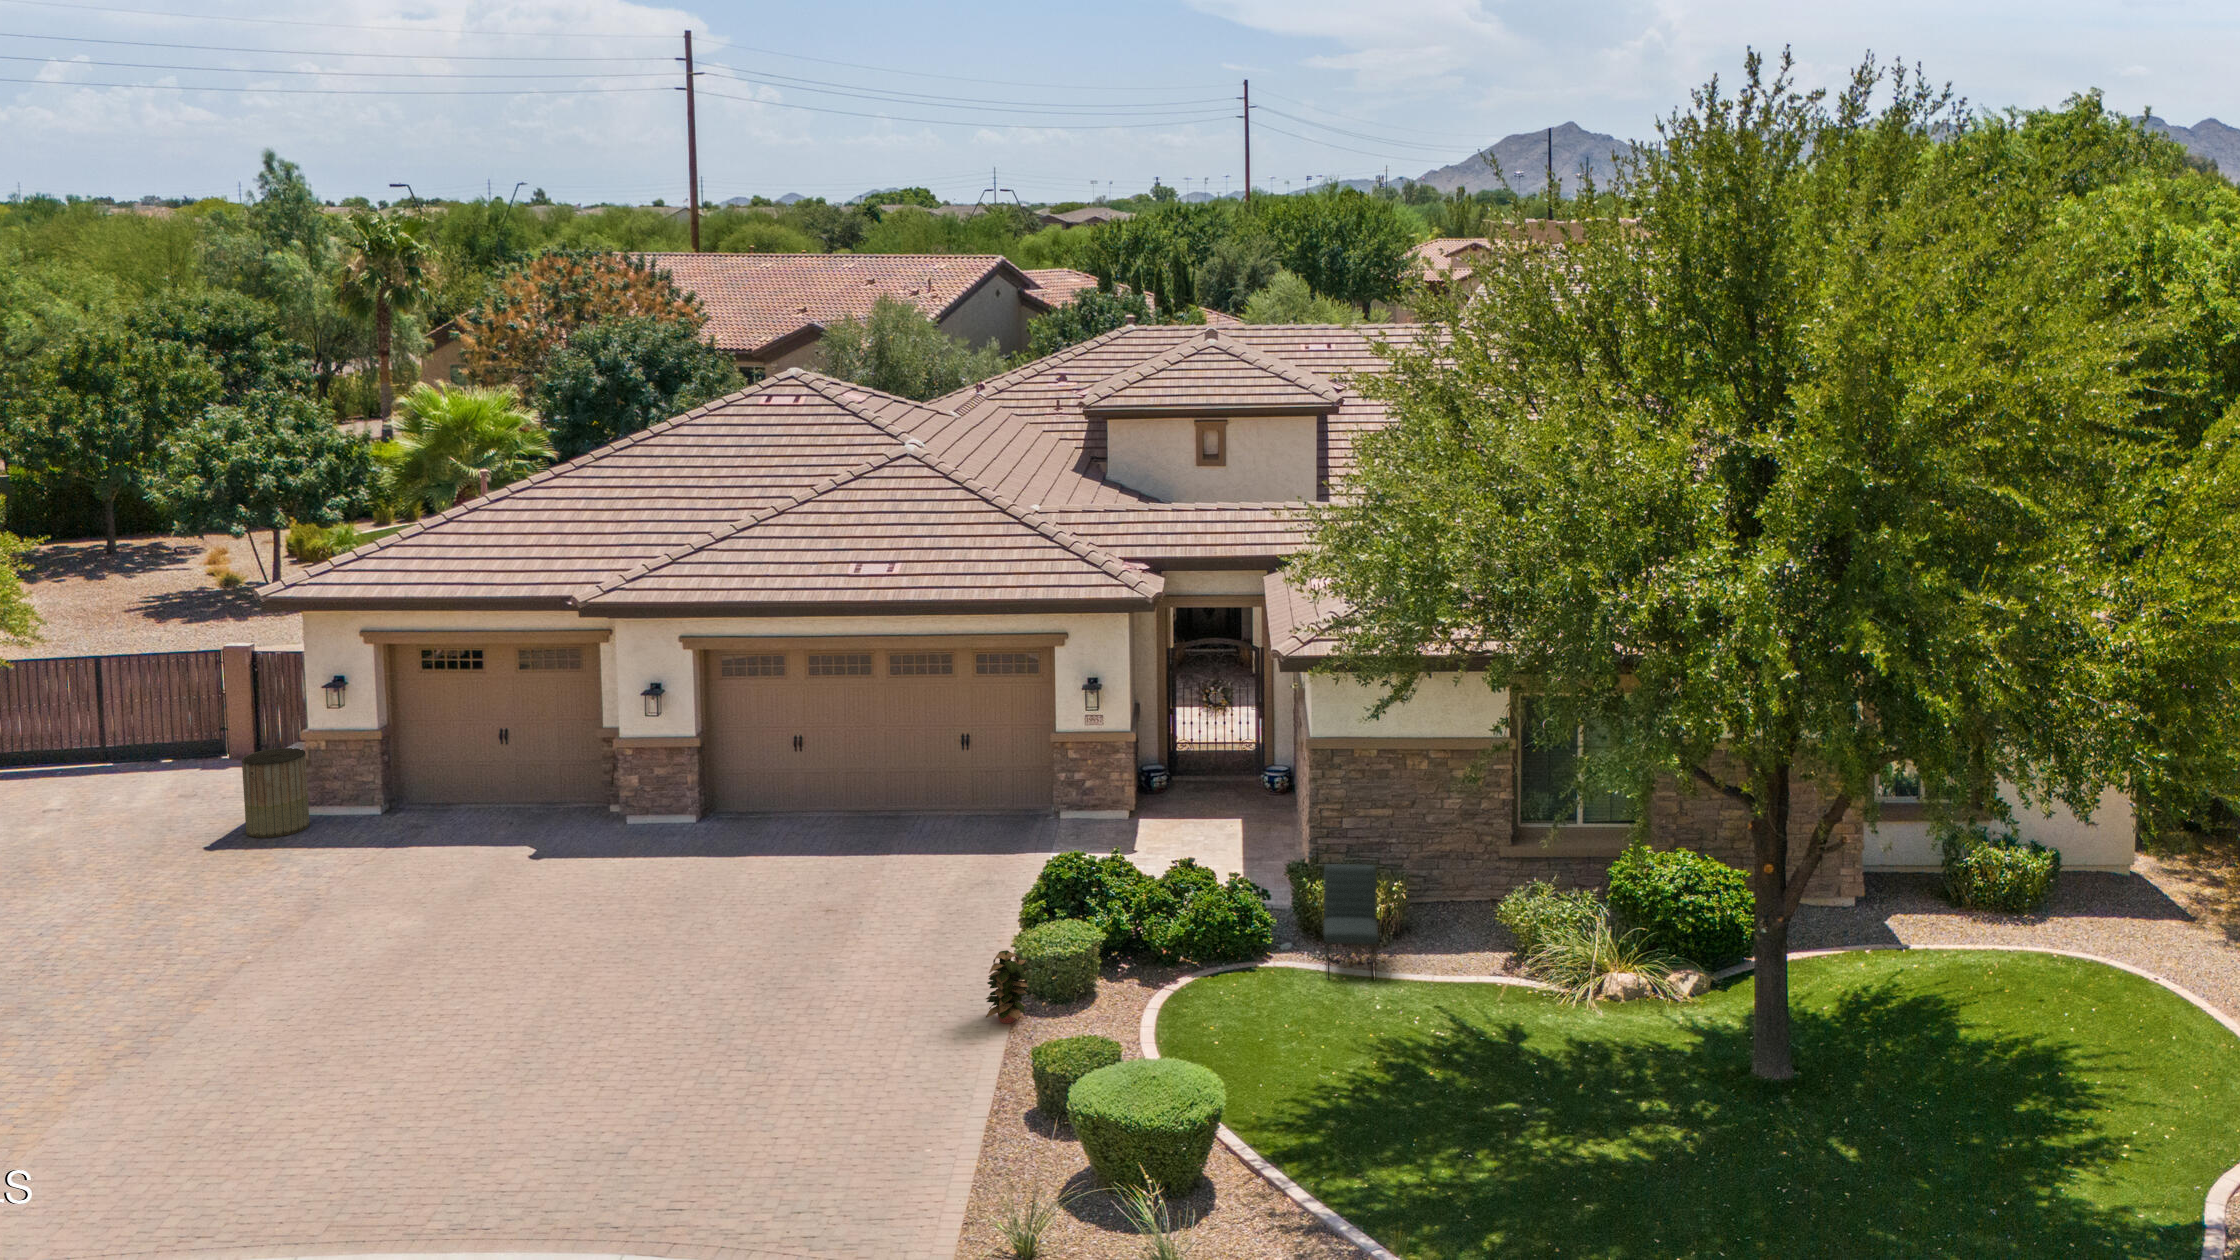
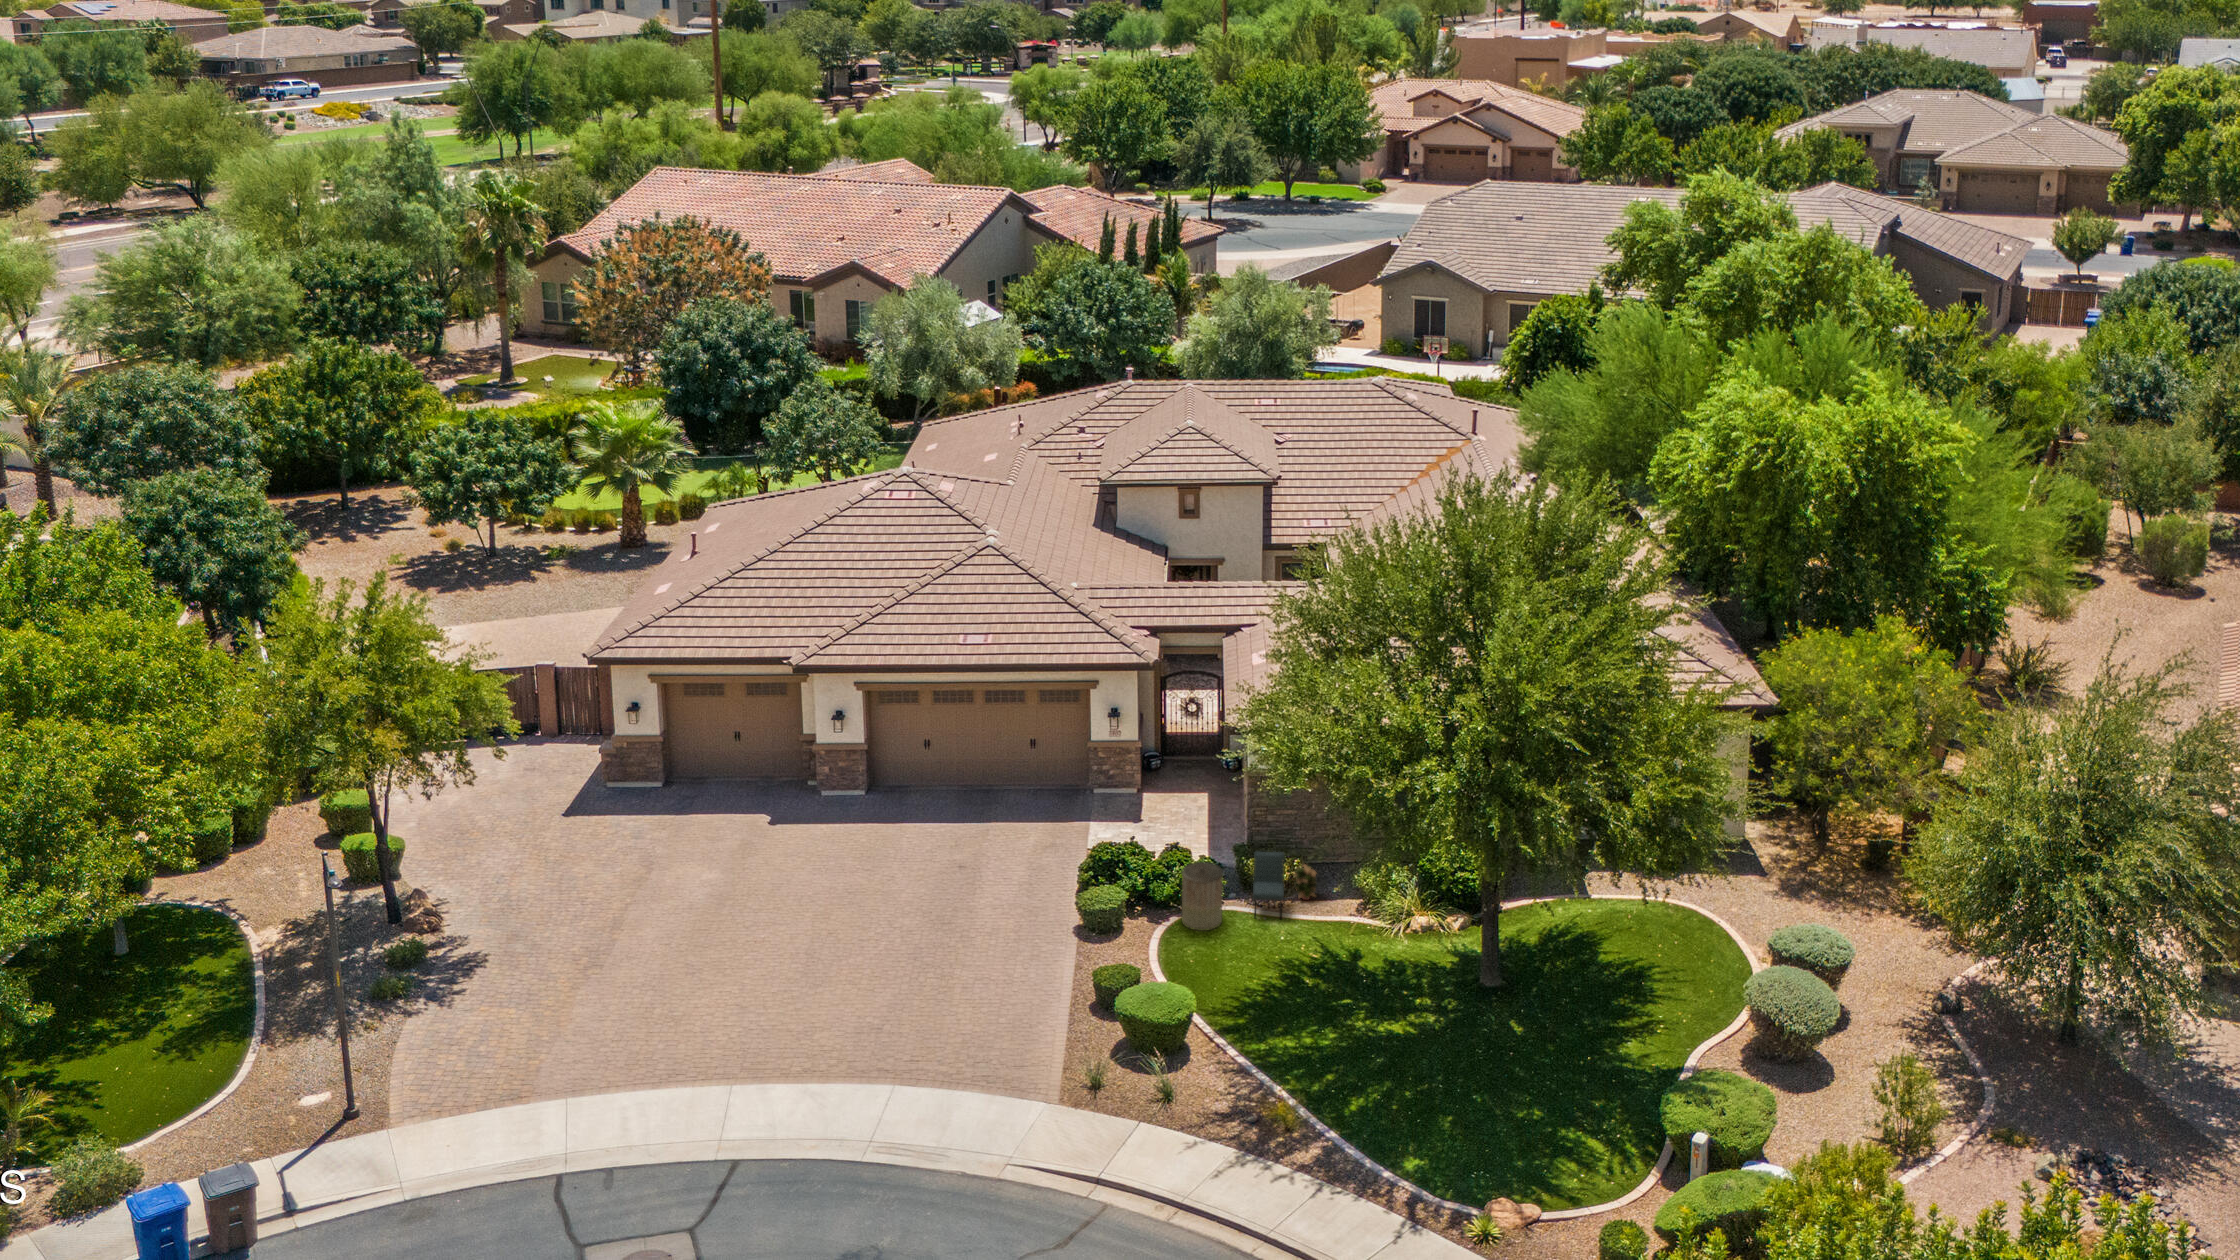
trash can: present [242,748,310,838] -> present [1182,862,1223,931]
decorative plant: present [986,950,1032,1023] -> present [1294,865,1317,900]

